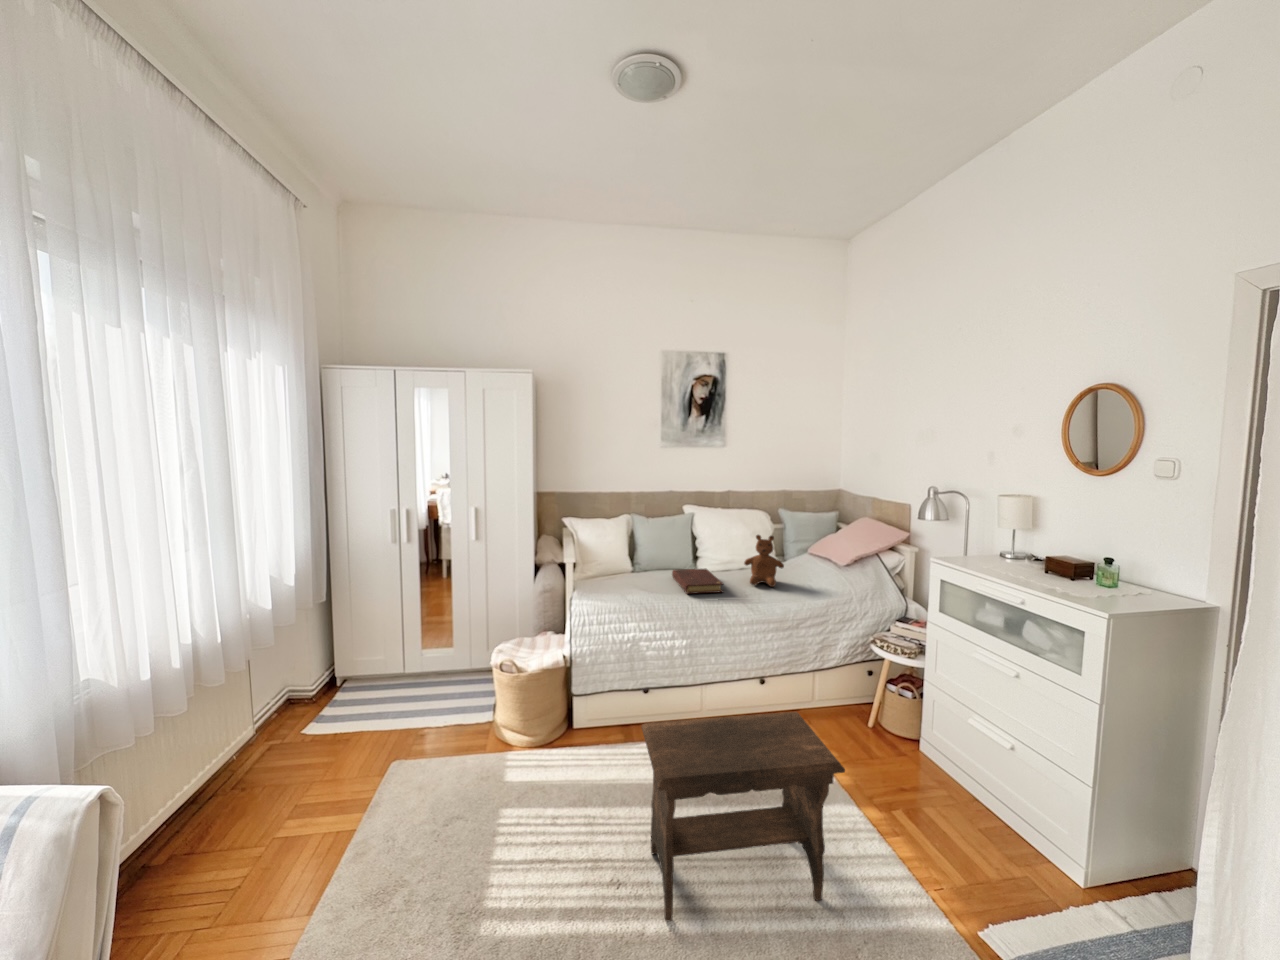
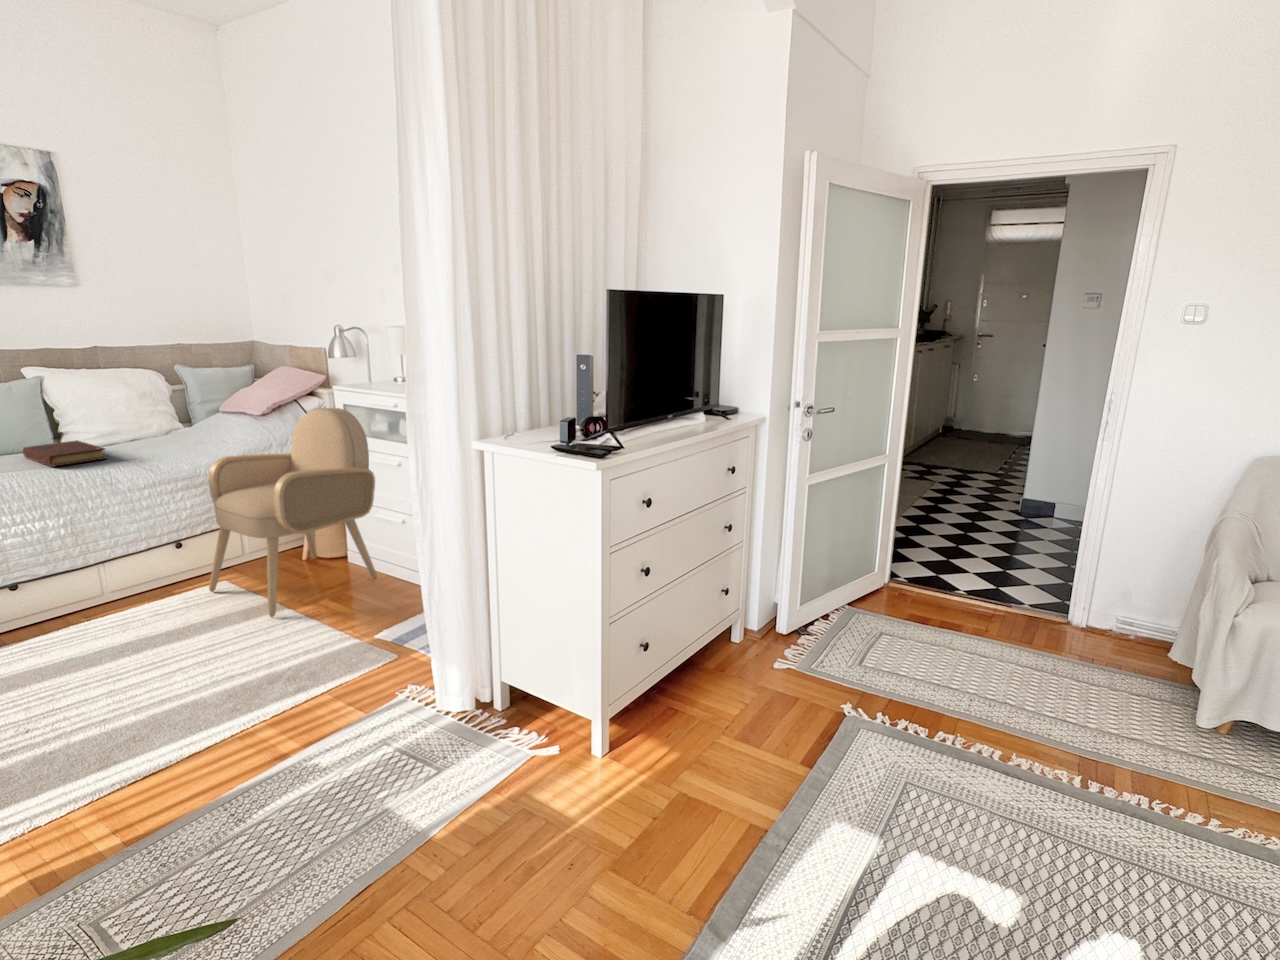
teddy bear: present [744,535,784,587] -> none [131,389,186,448]
armchair: none [782,581,982,817] -> present [209,408,377,617]
footstool: present [642,712,845,922] -> none [21,530,250,726]

